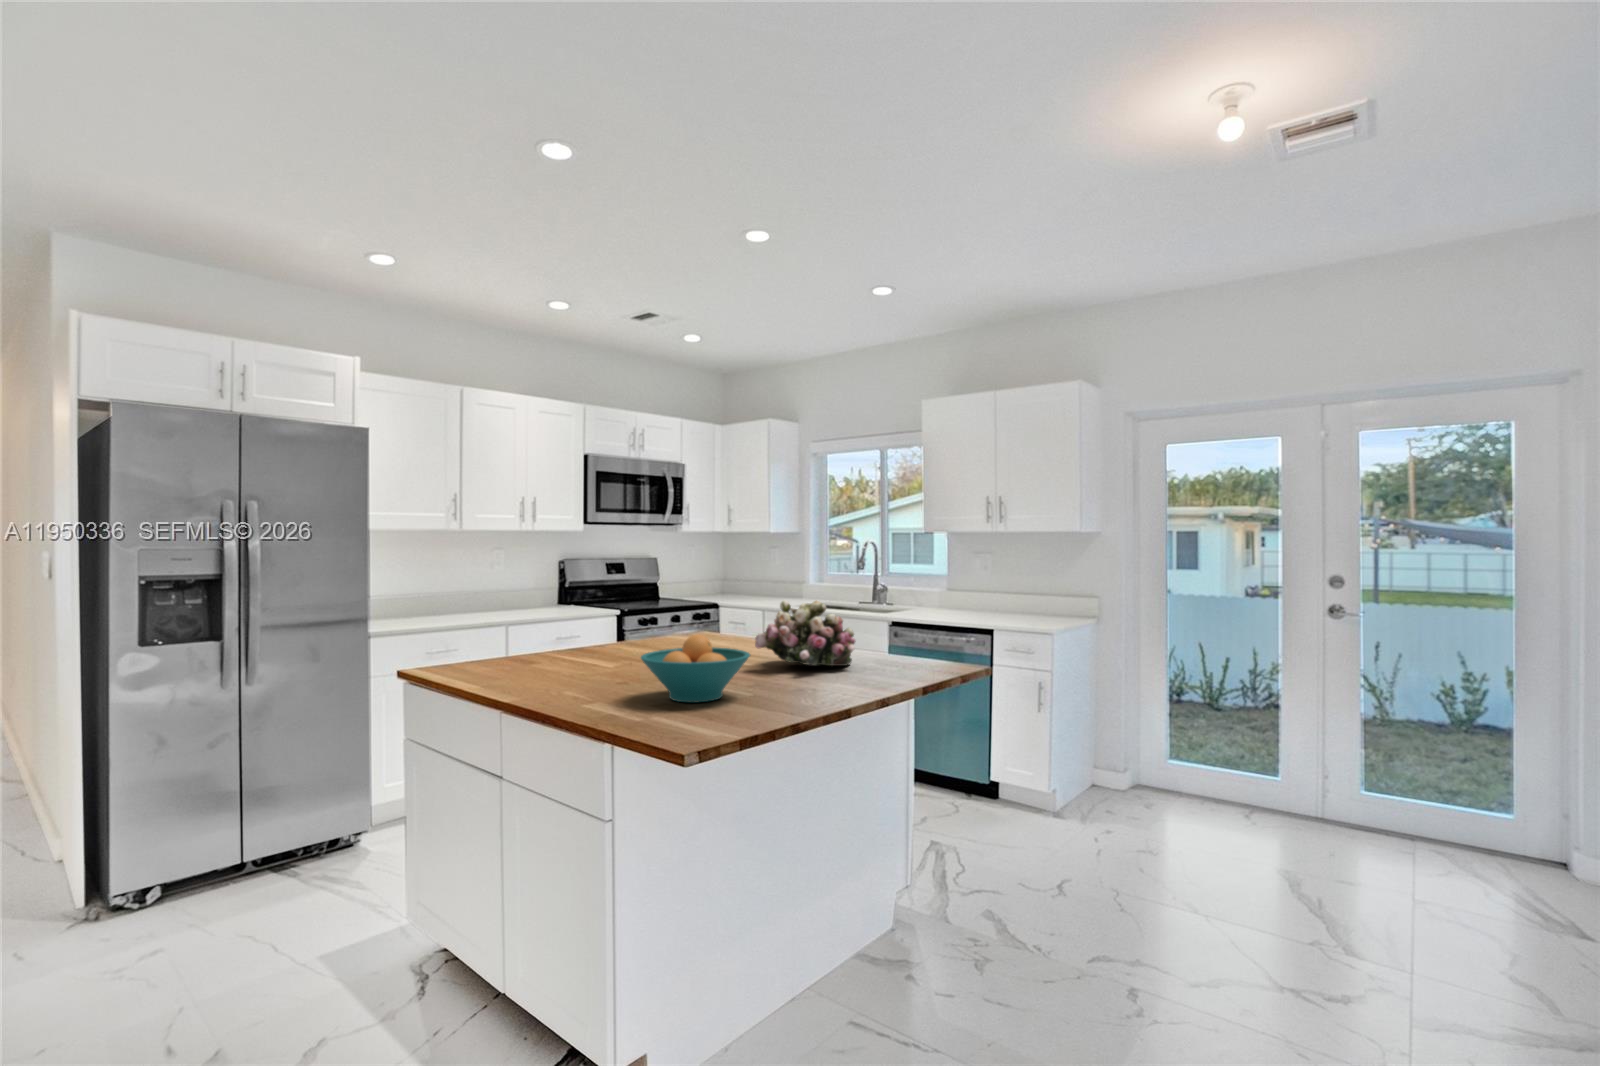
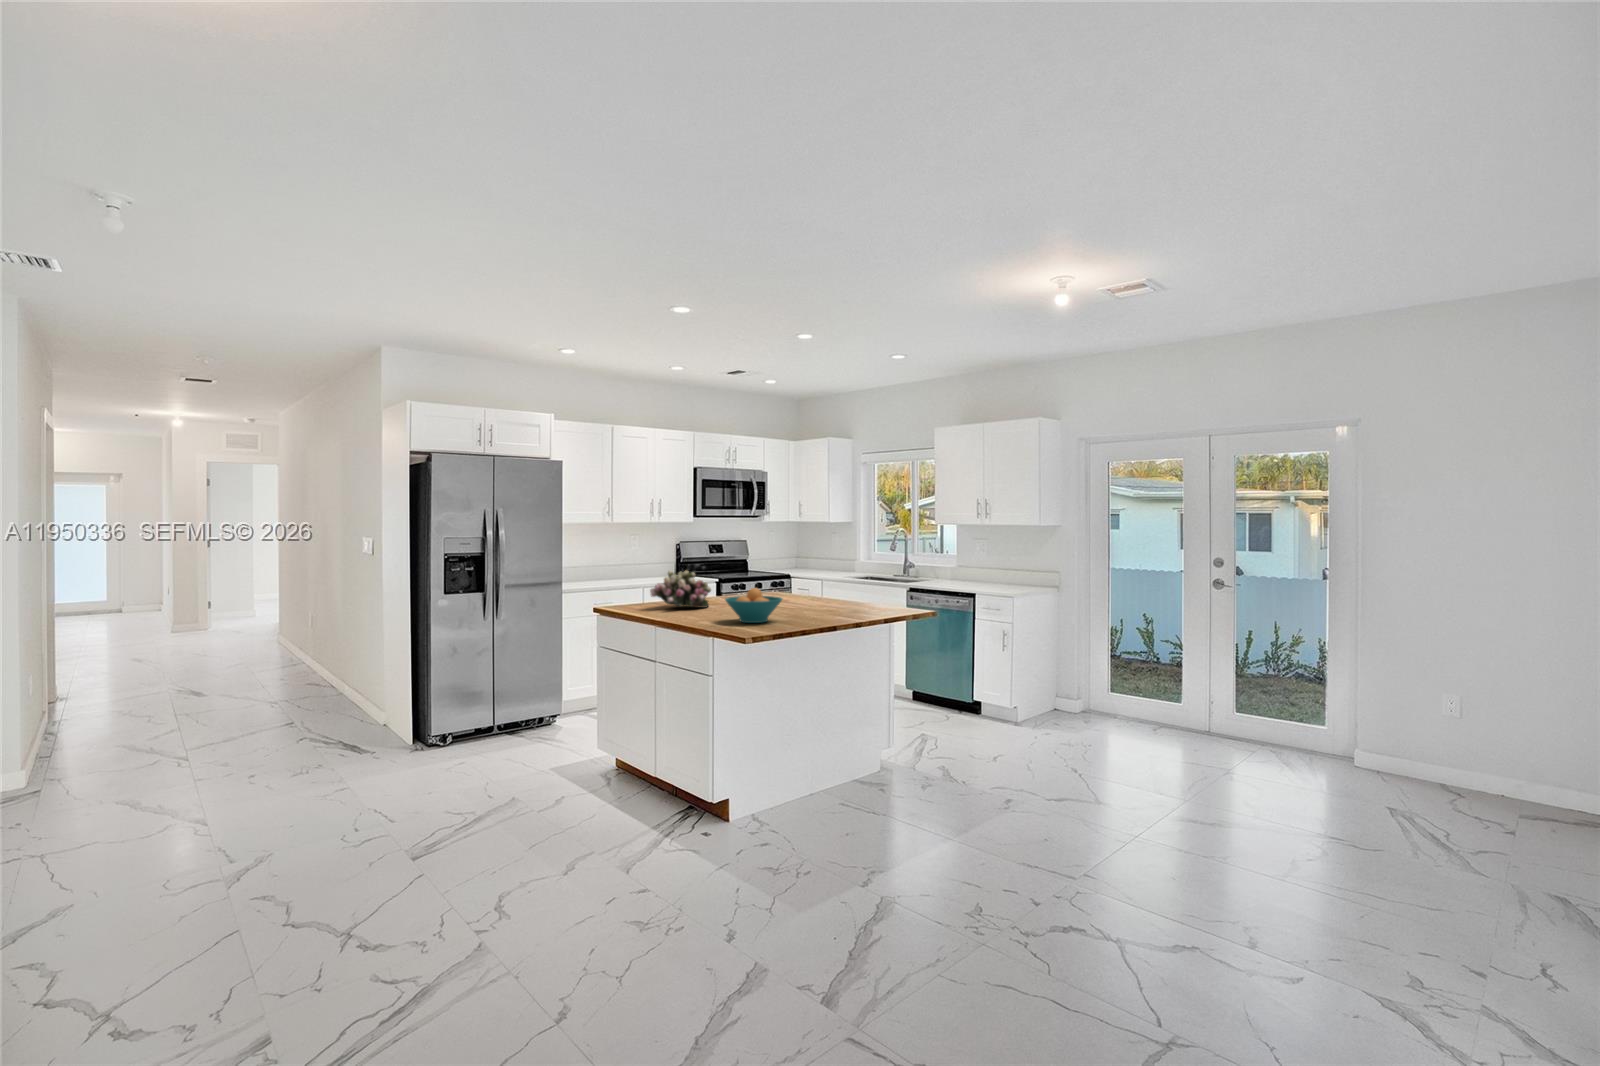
flower arrangement: present [755,600,855,666] -> present [650,570,711,608]

